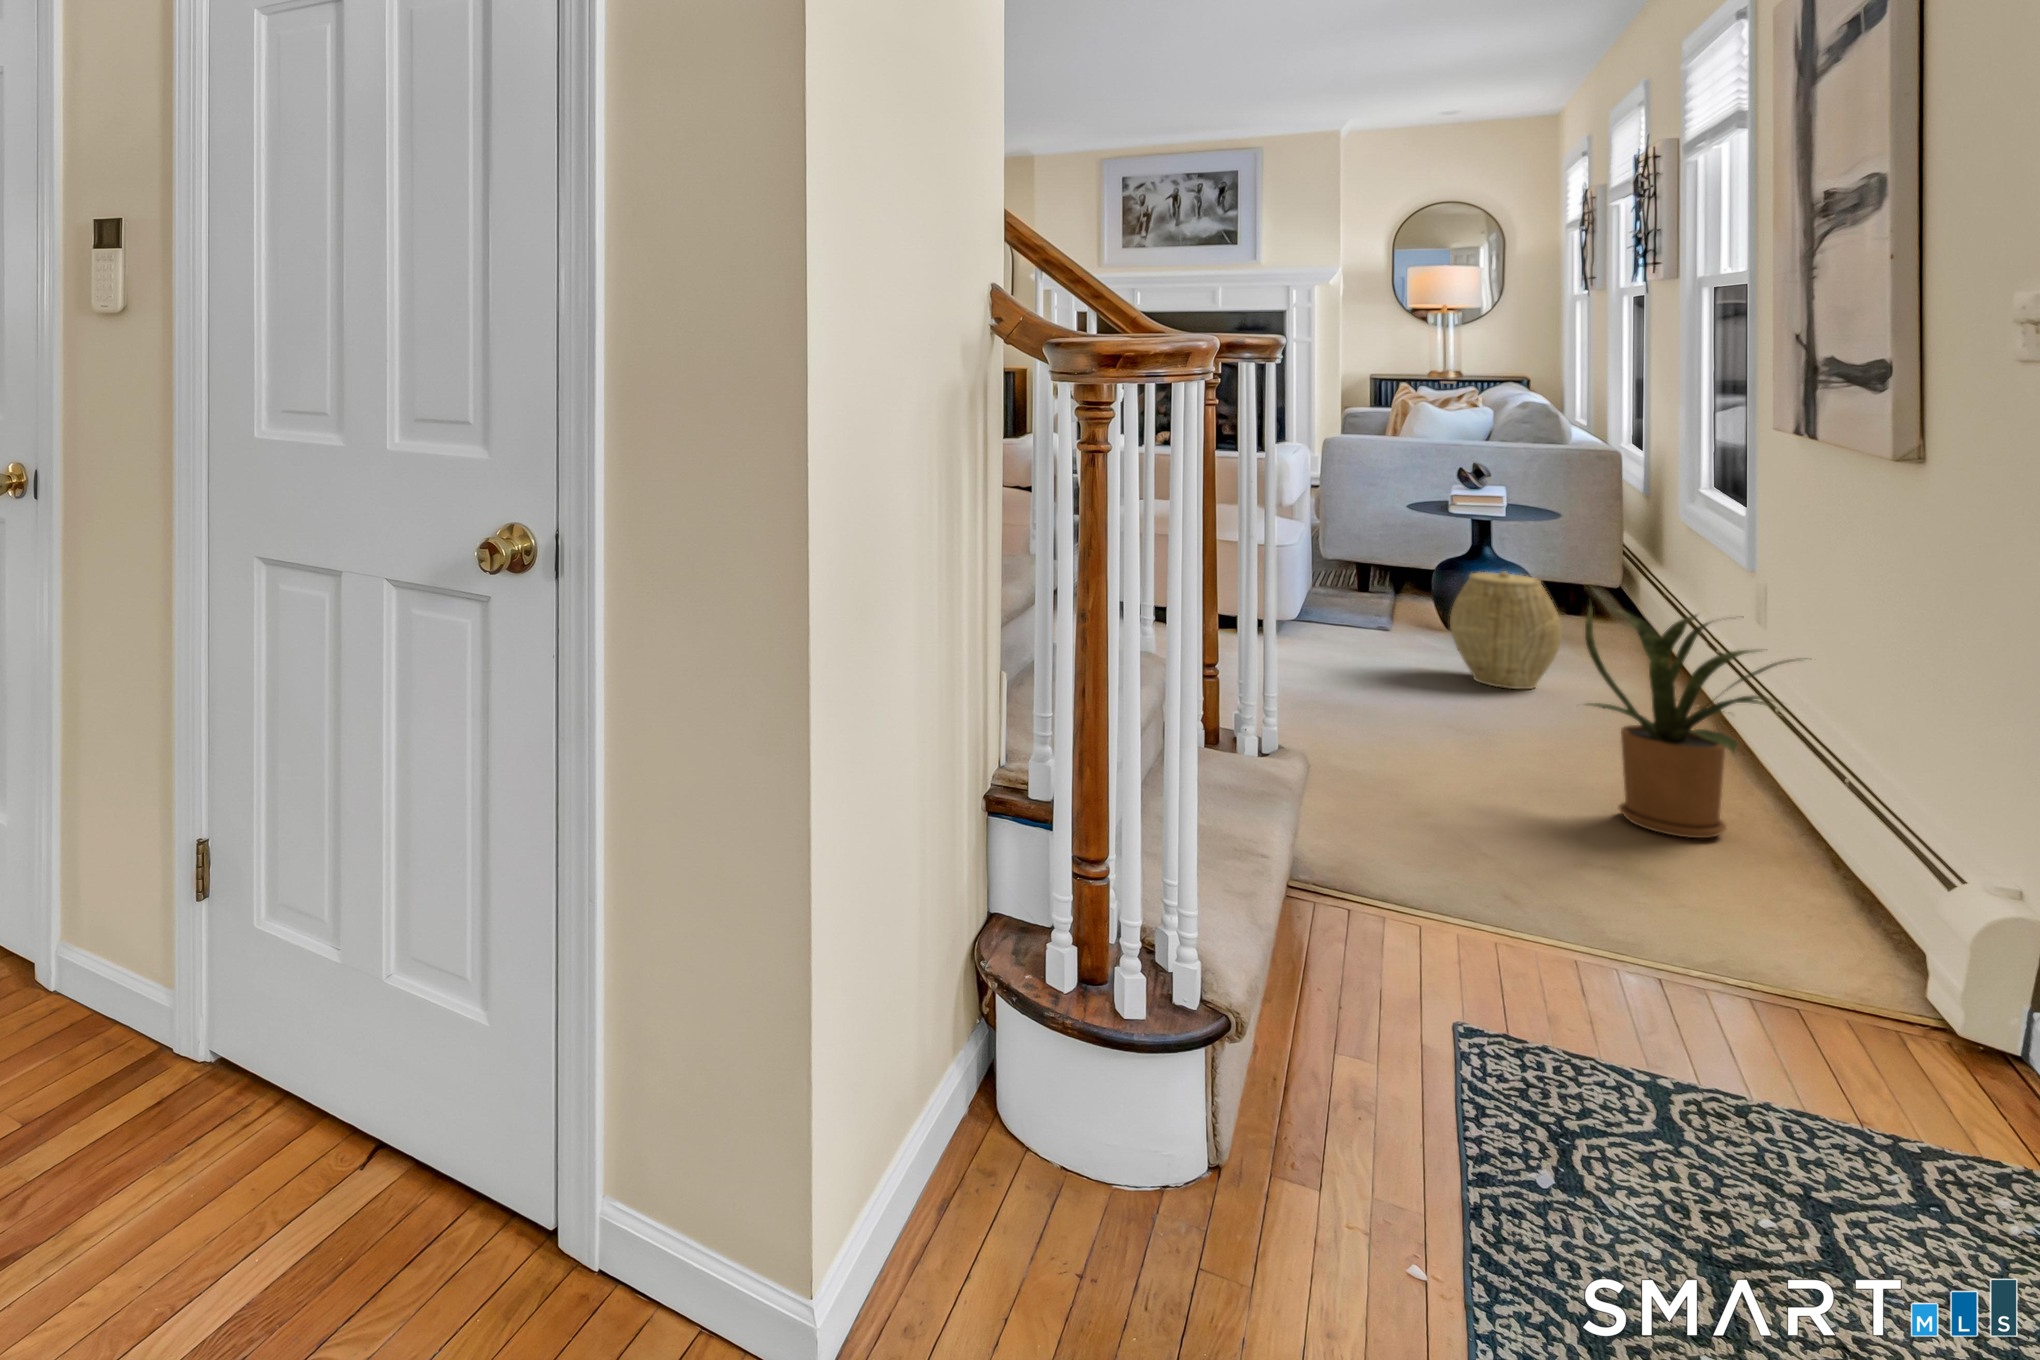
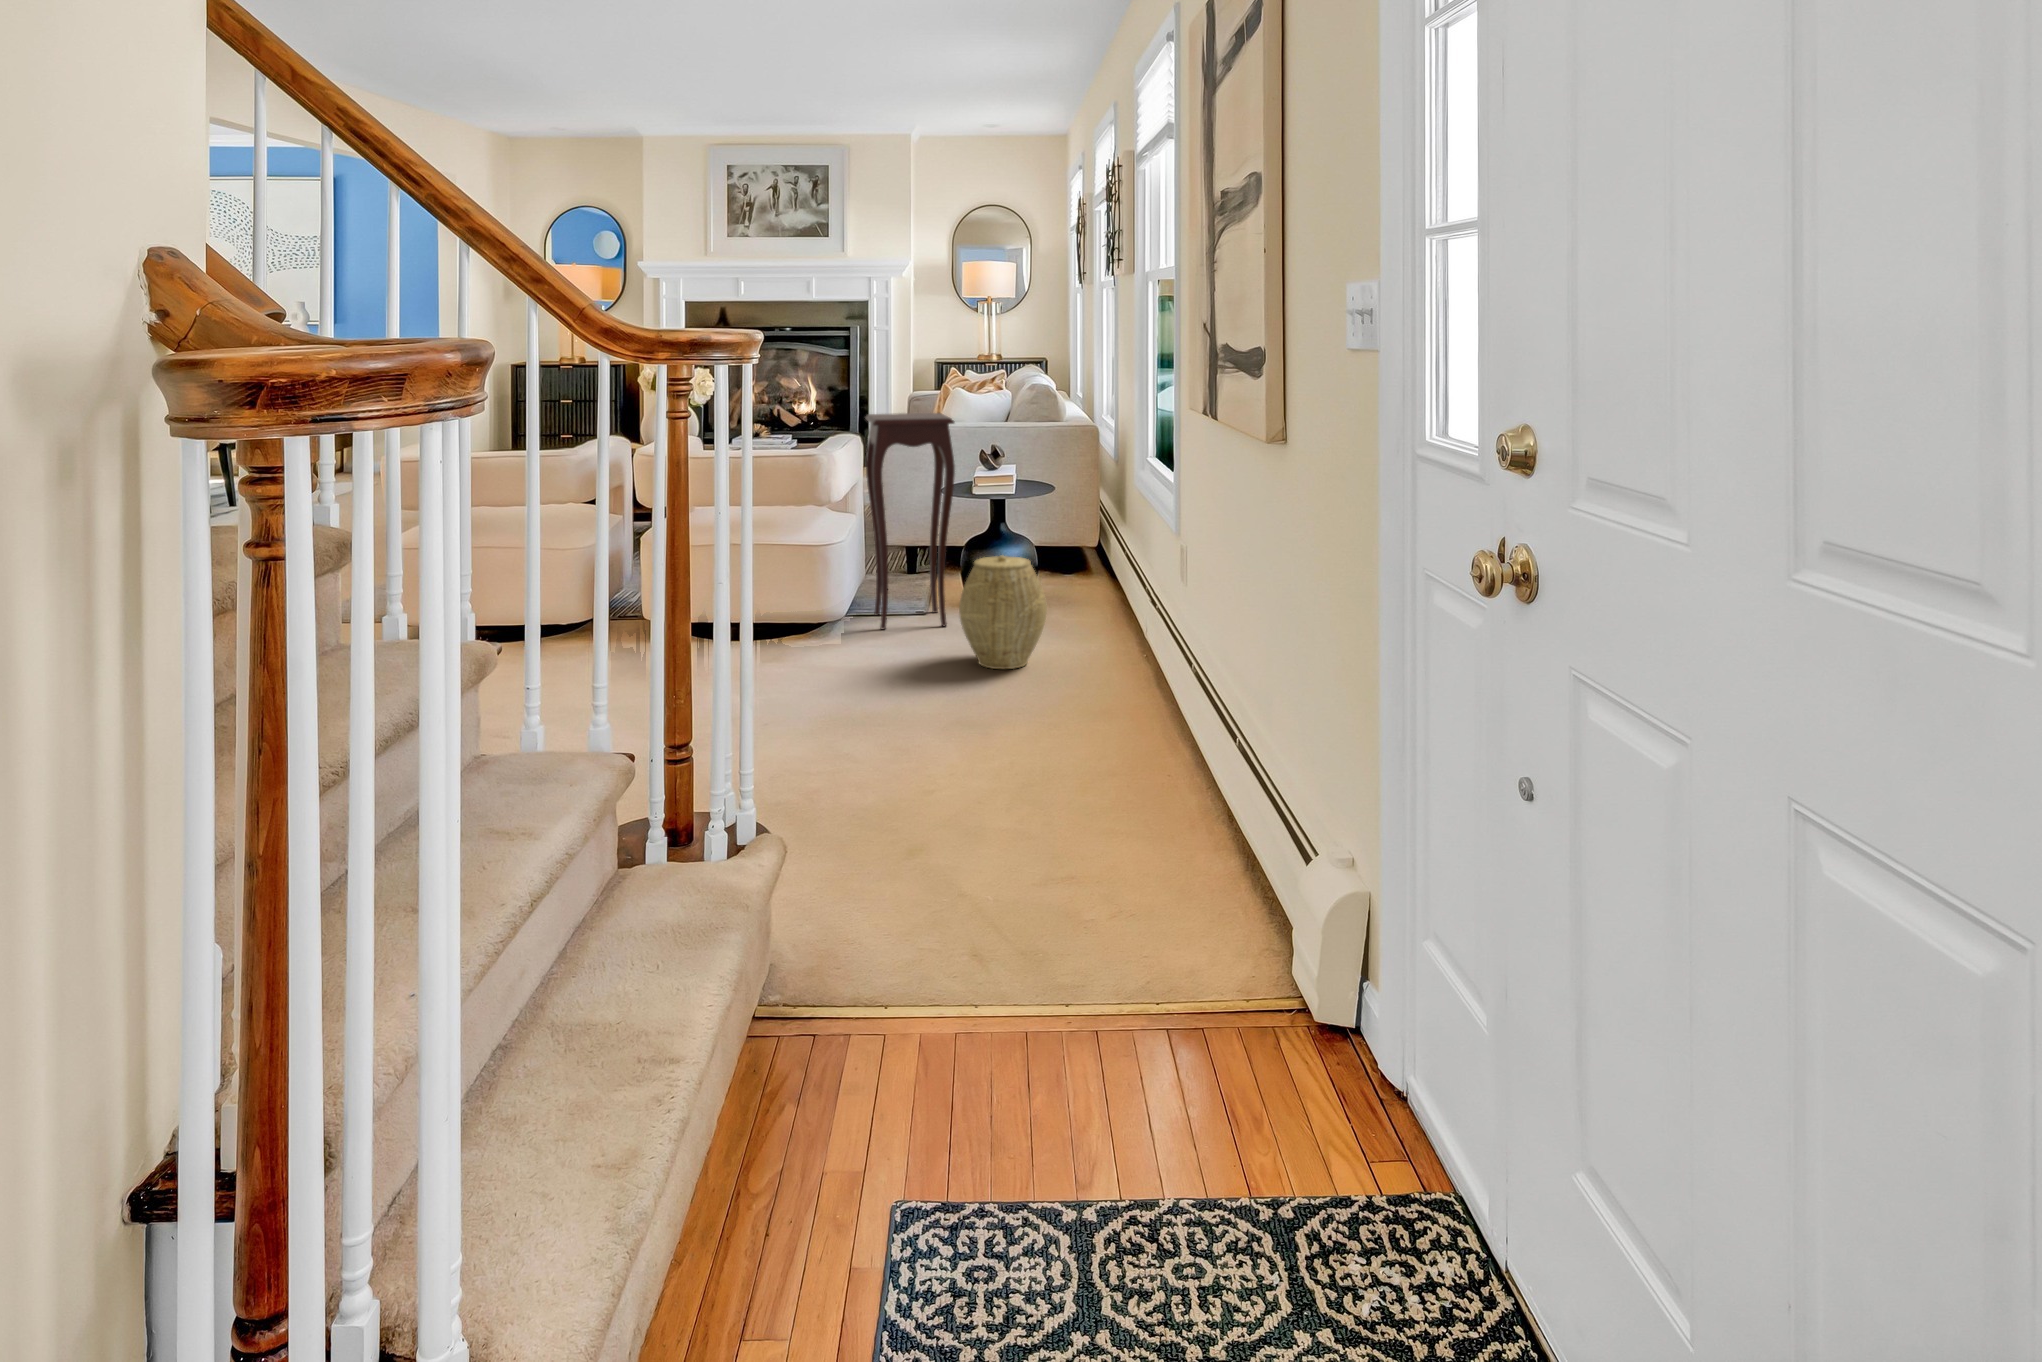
side table: none [1326,422,1438,643] -> present [866,413,955,629]
house plant: present [1585,602,1796,838] -> none [1039,593,1217,828]

